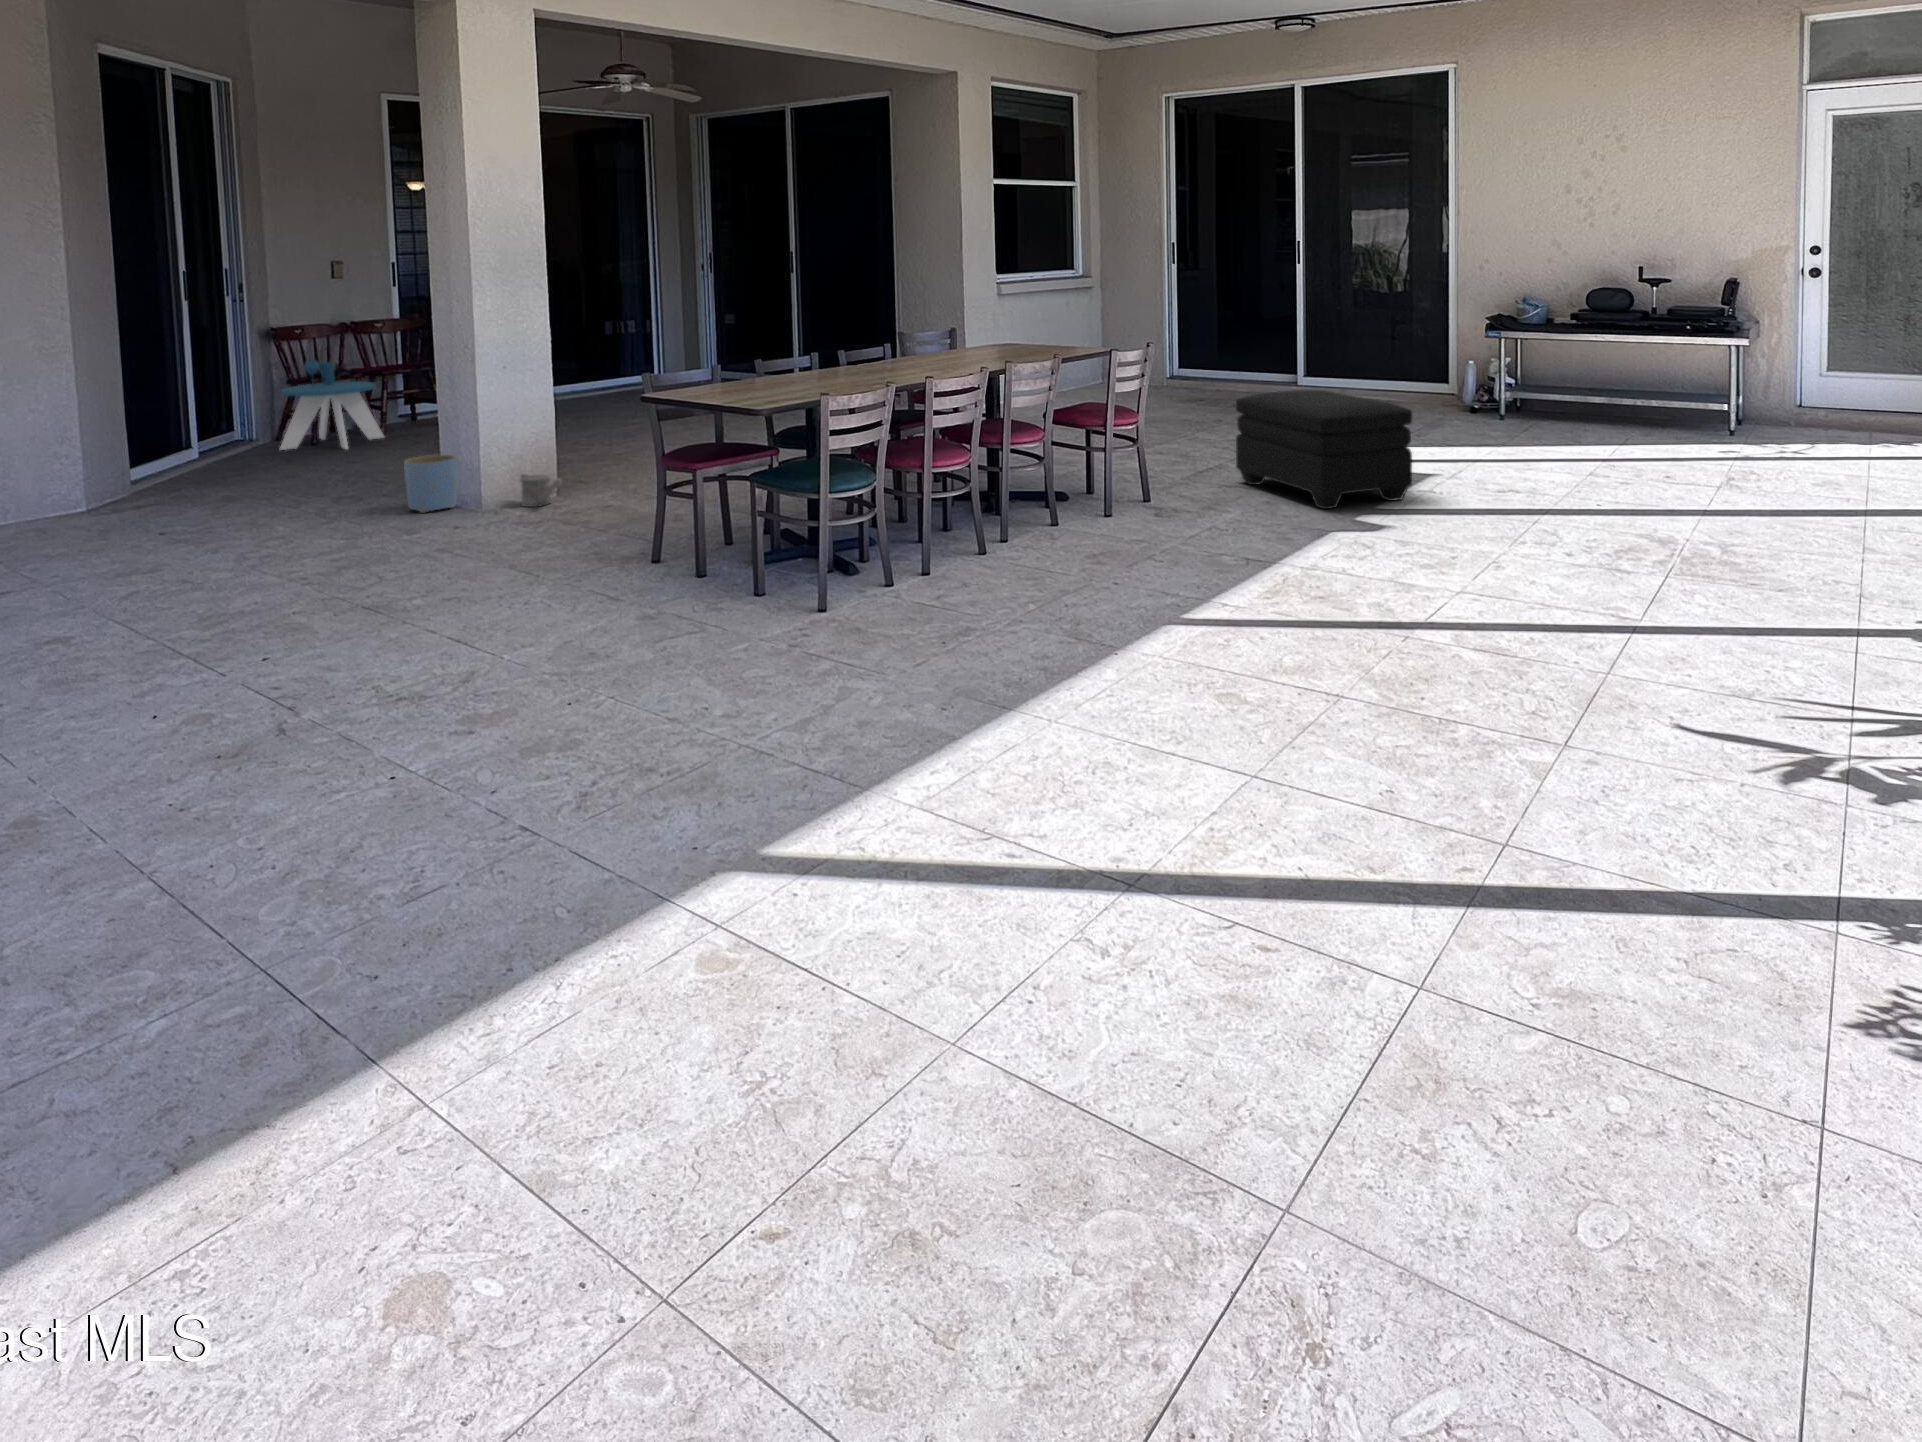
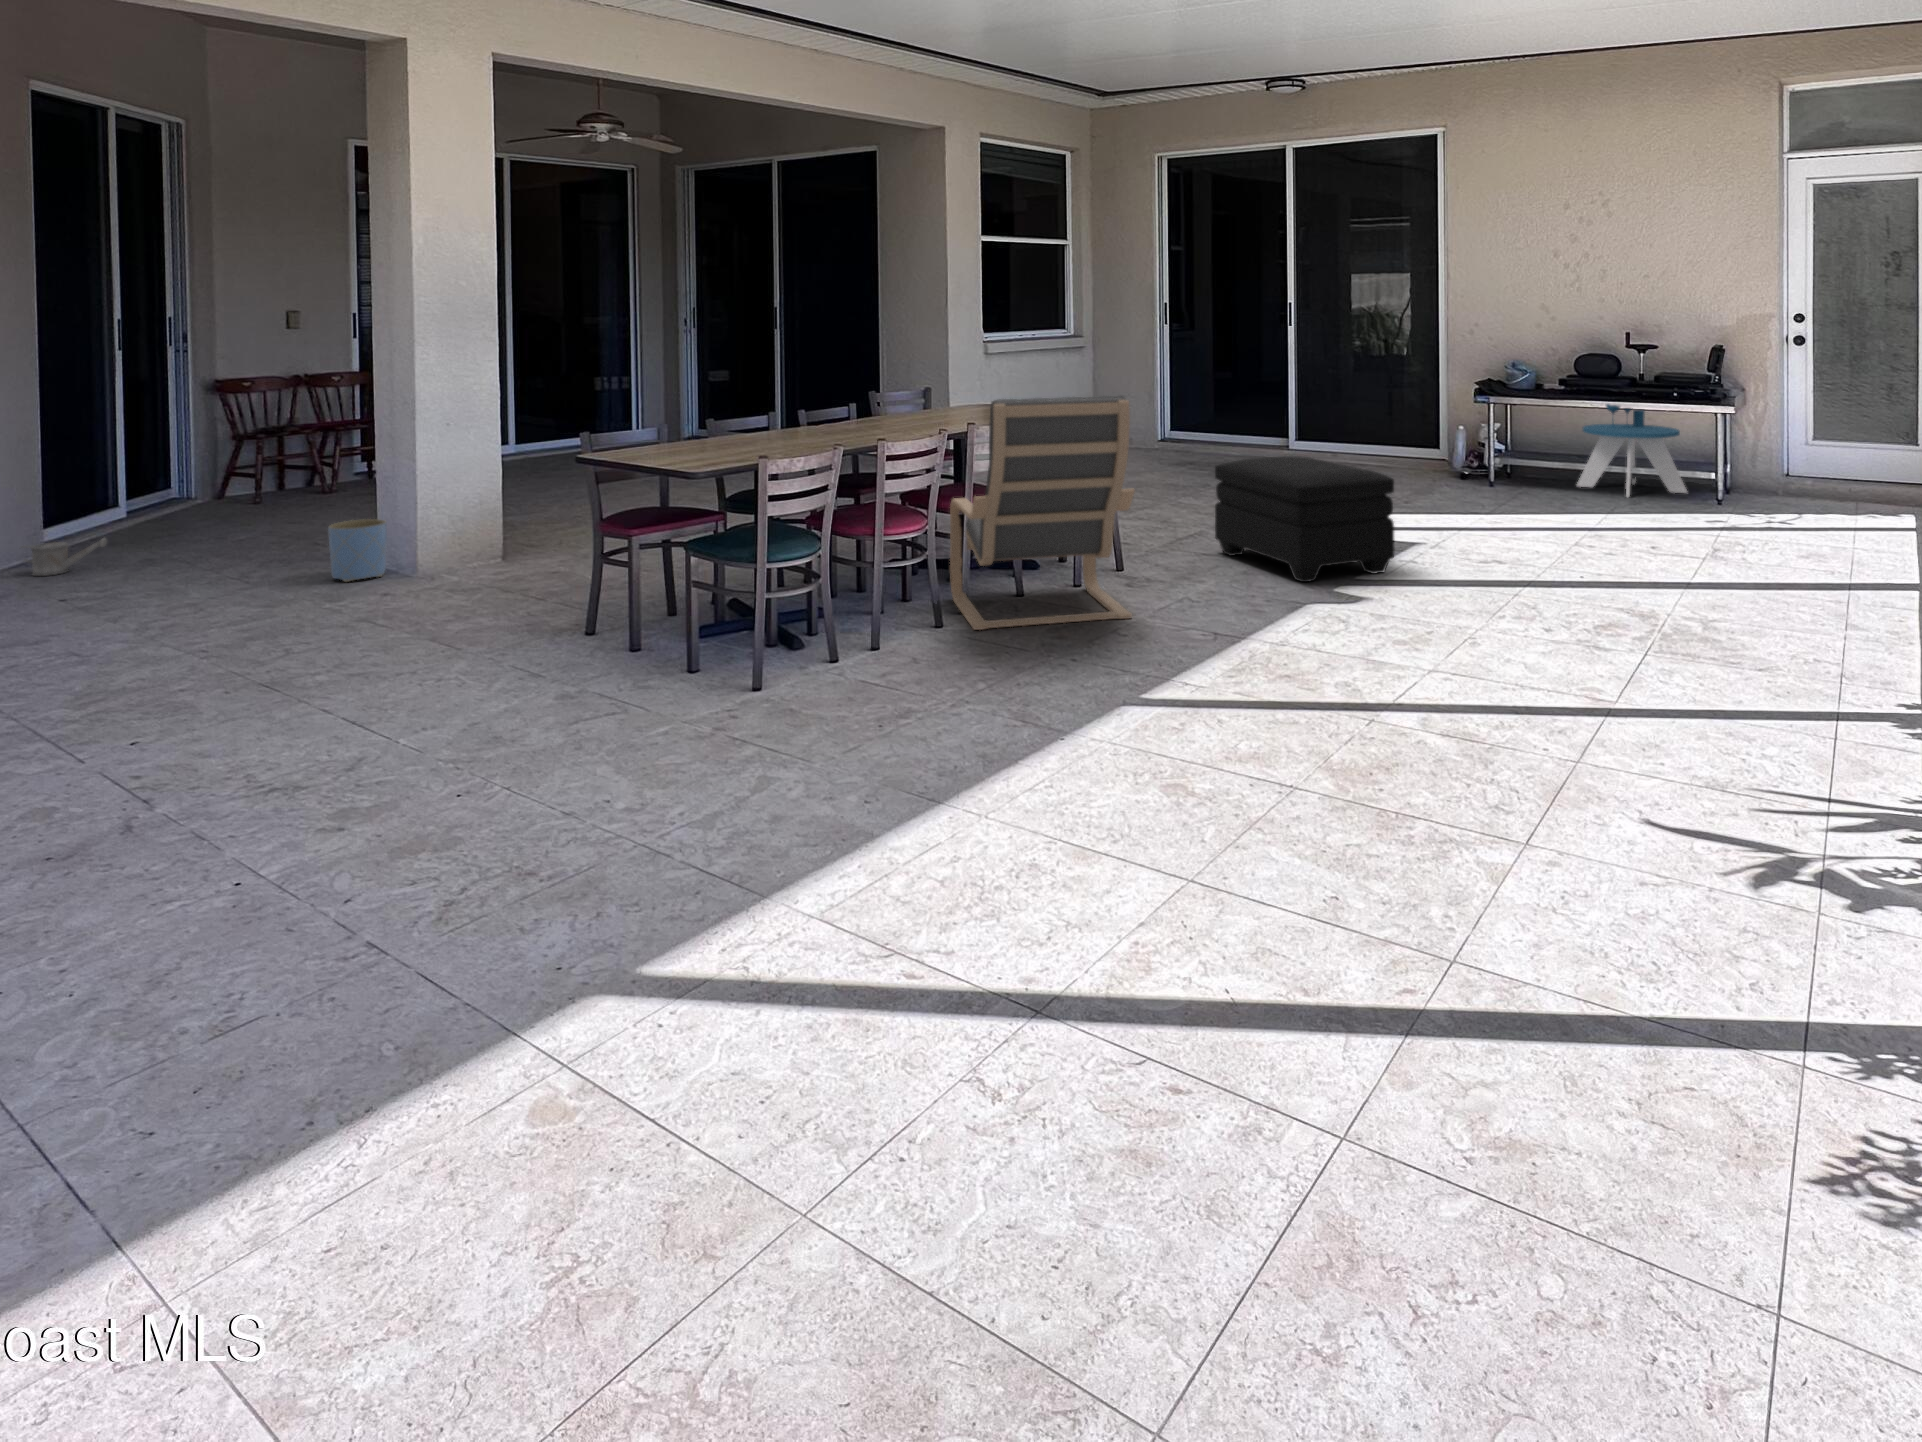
lounge chair: none [989,333,1168,554] -> present [950,396,1134,630]
side table: present [280,360,384,450] -> present [1577,404,1687,497]
watering can: present [521,474,562,507] -> present [22,538,107,576]

